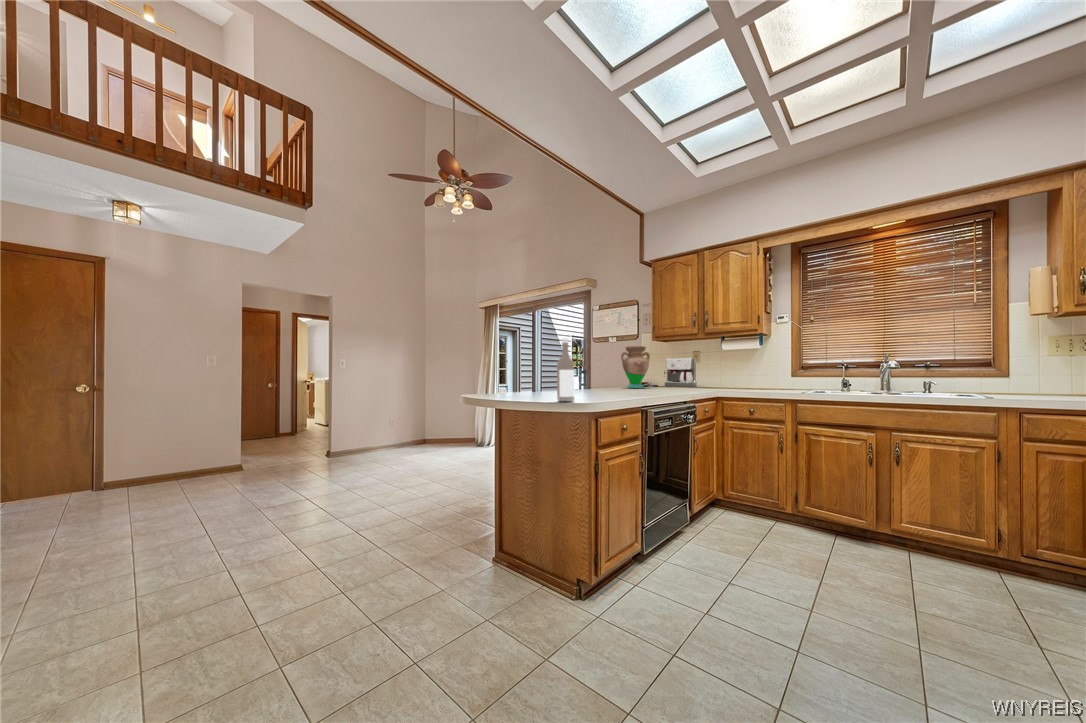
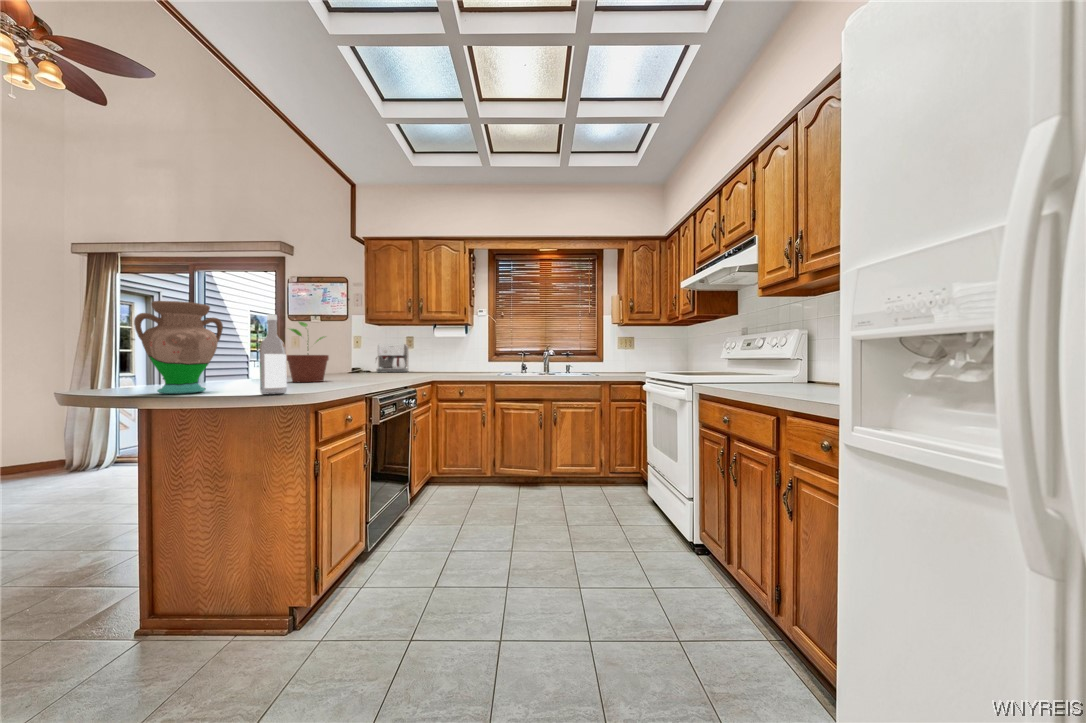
potted plant: none [584,342,615,393] -> present [286,322,329,382]
vase: present [621,346,650,388] -> present [134,301,223,394]

